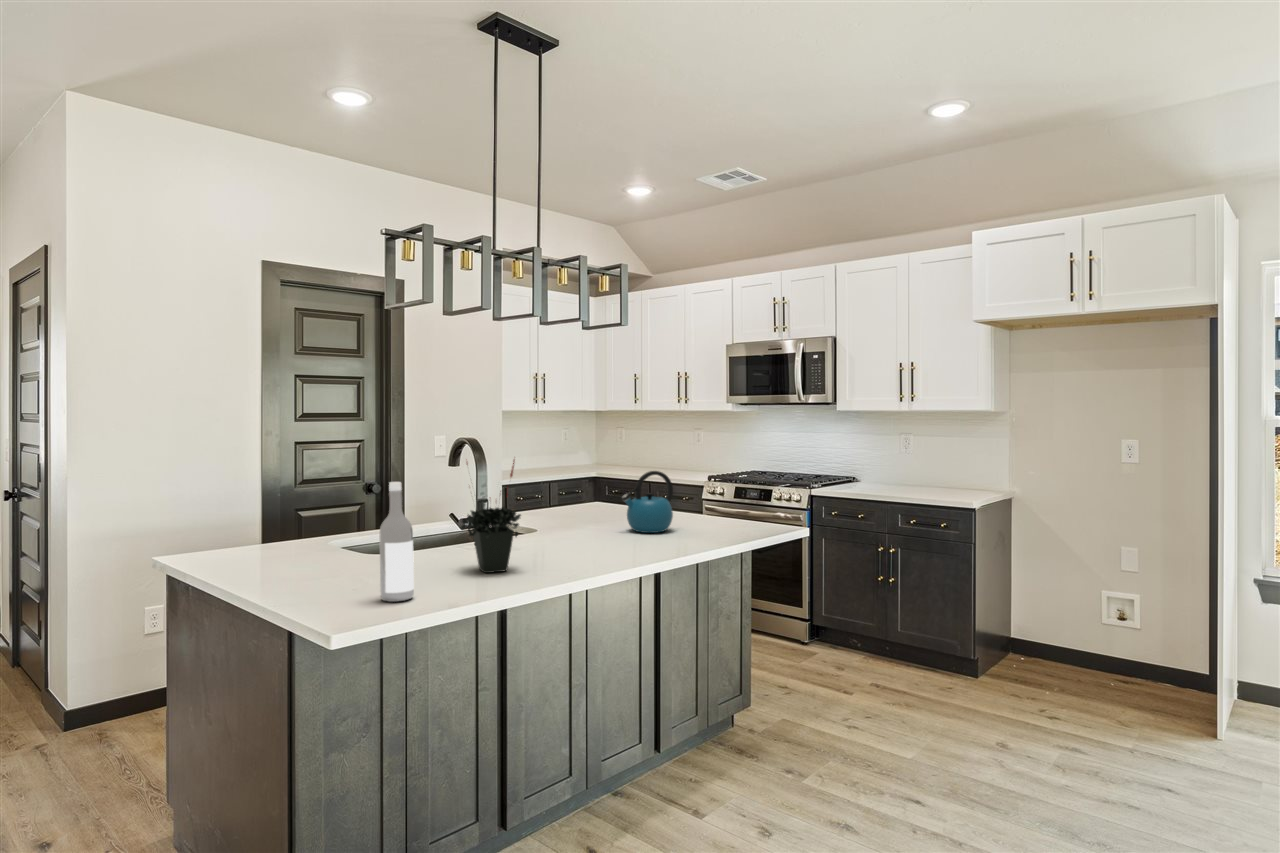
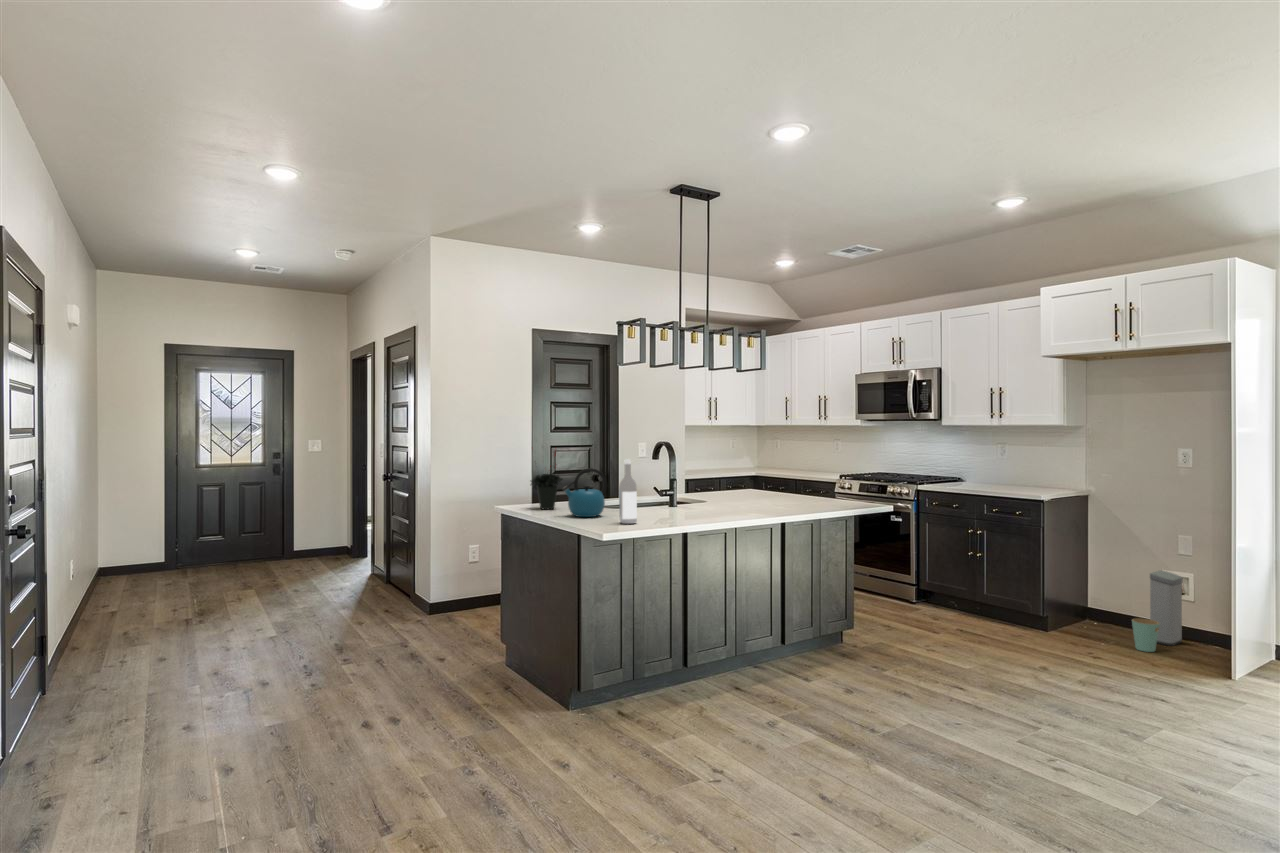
potted plant: present [461,460,521,573] -> present [531,466,562,509]
kettle: present [622,471,673,533] -> present [562,468,607,517]
trash can: none [1085,593,1134,703] -> present [1132,571,1183,652]

